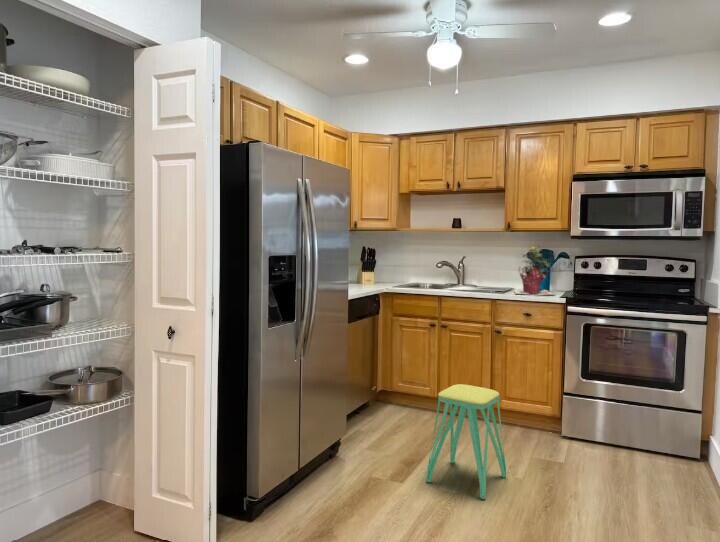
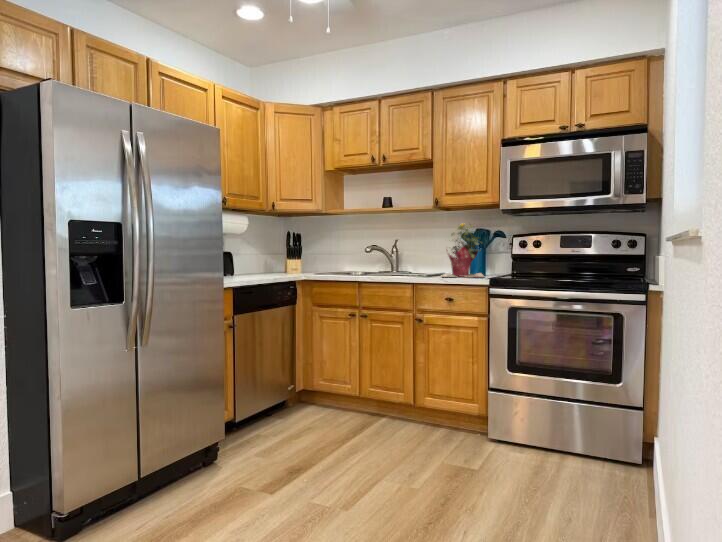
stool: present [426,384,506,499] -> none [302,378,401,515]

